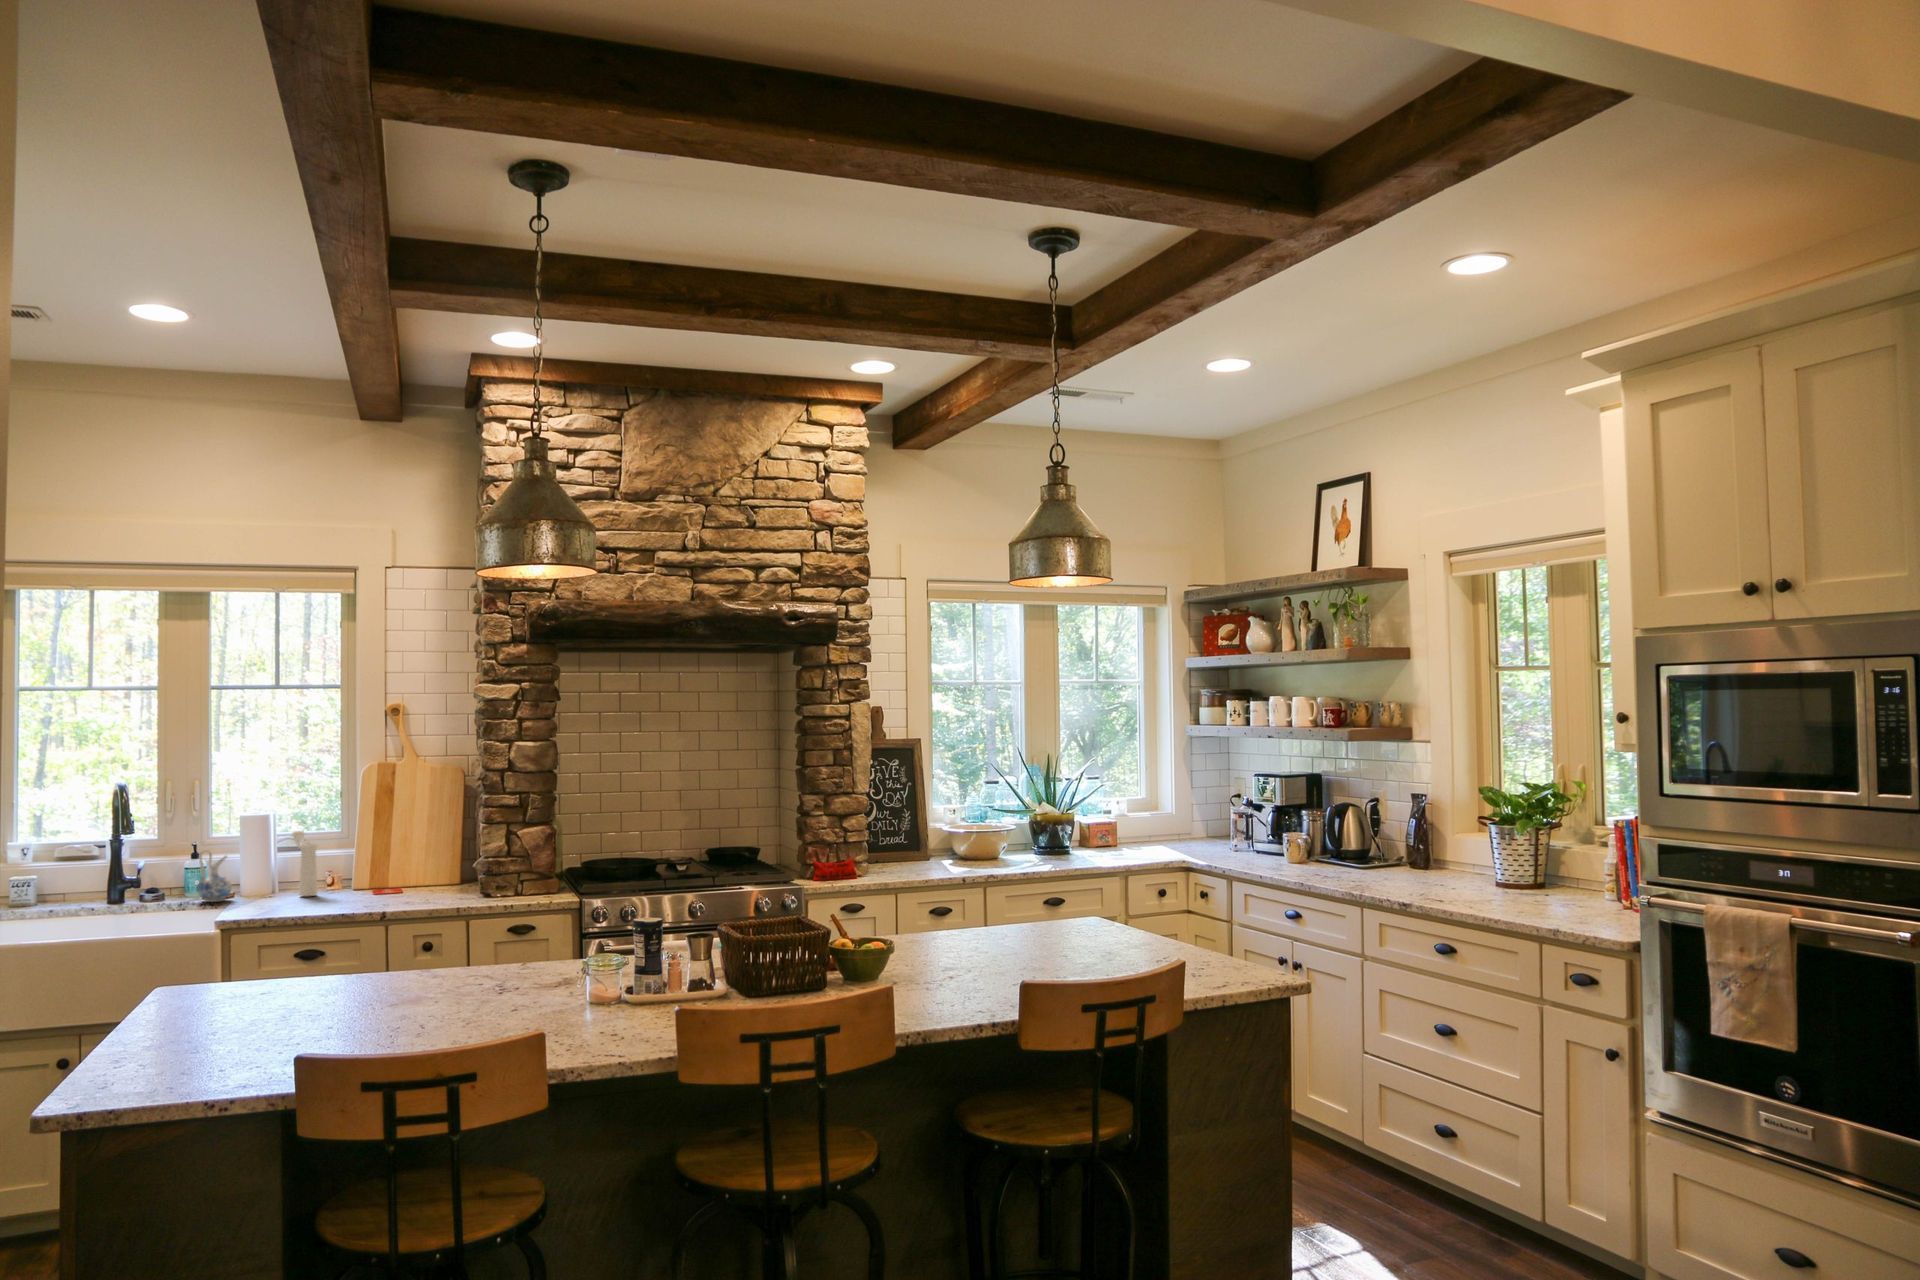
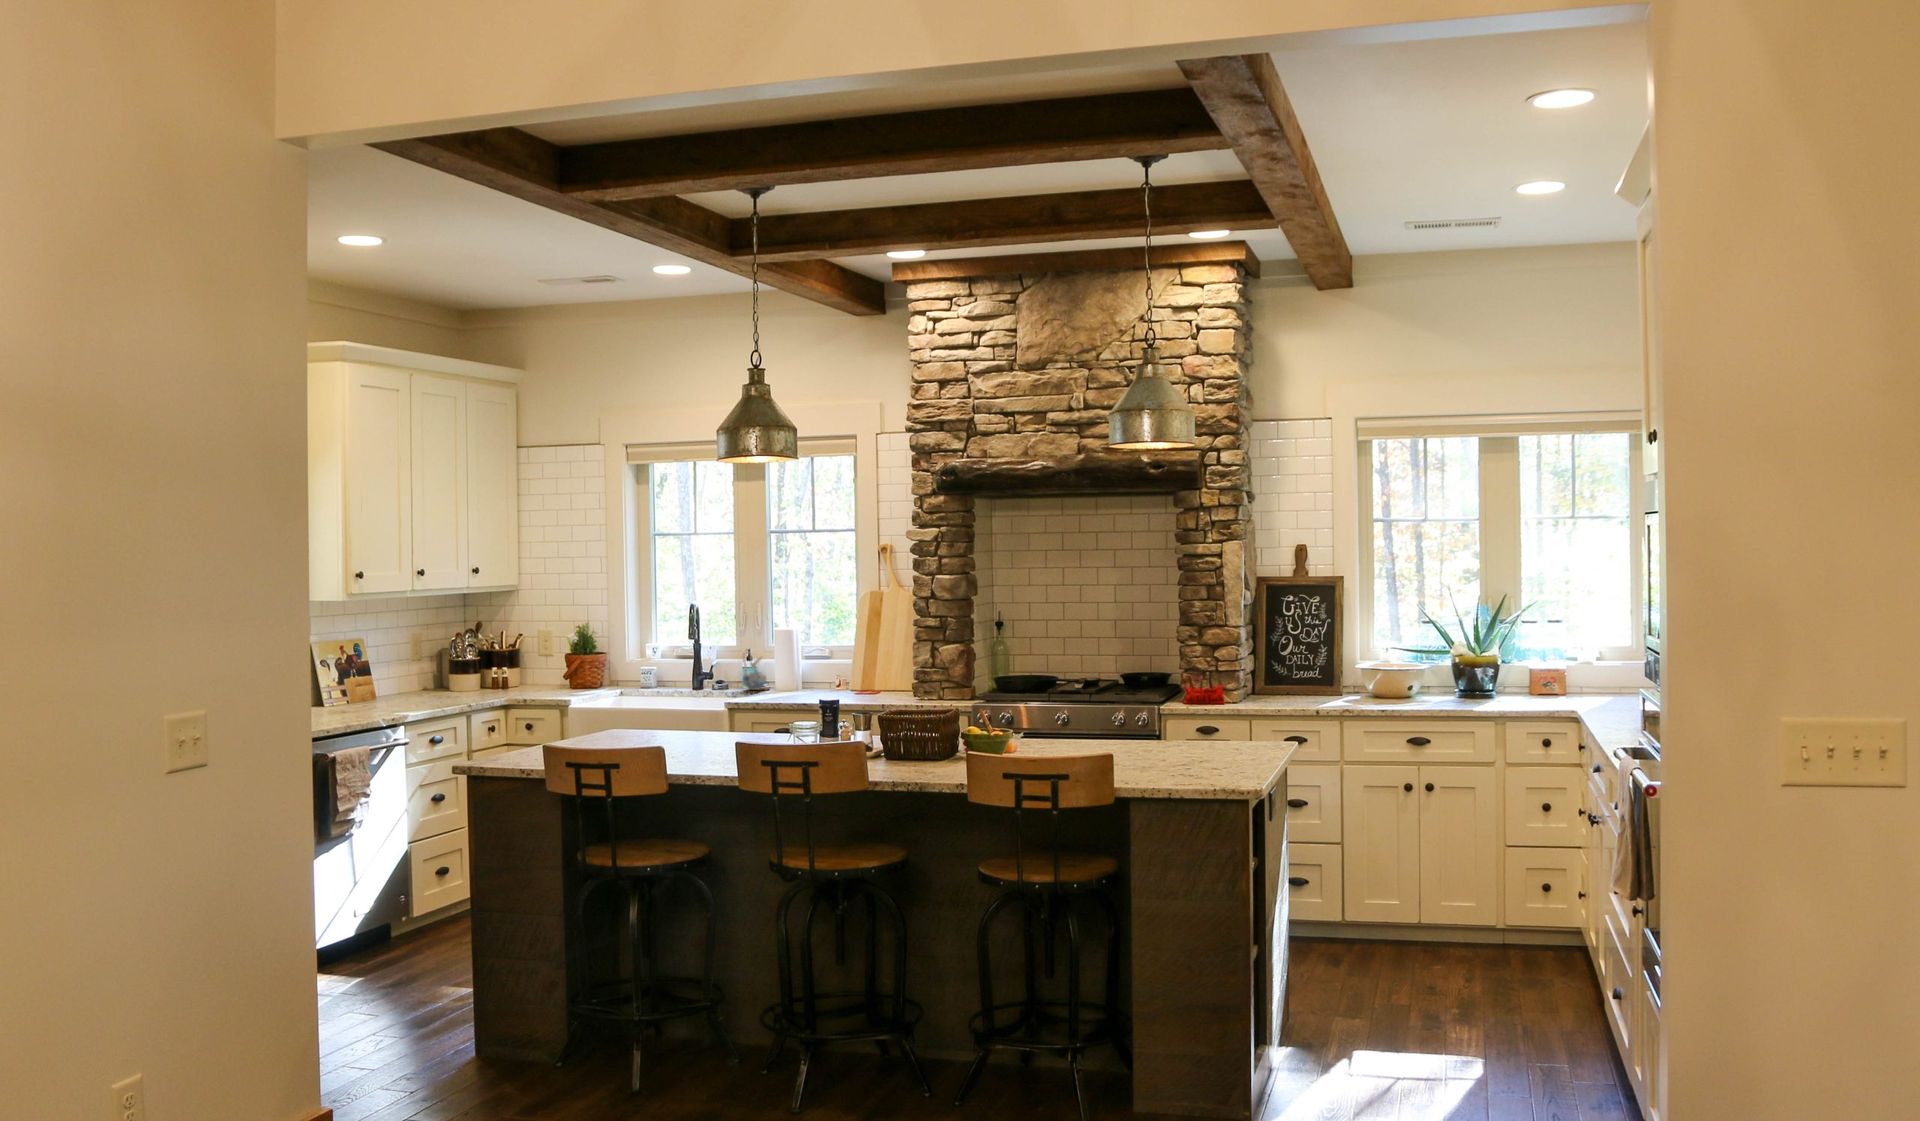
pepper mill: present [292,831,317,896] -> none [808,640,821,690]

